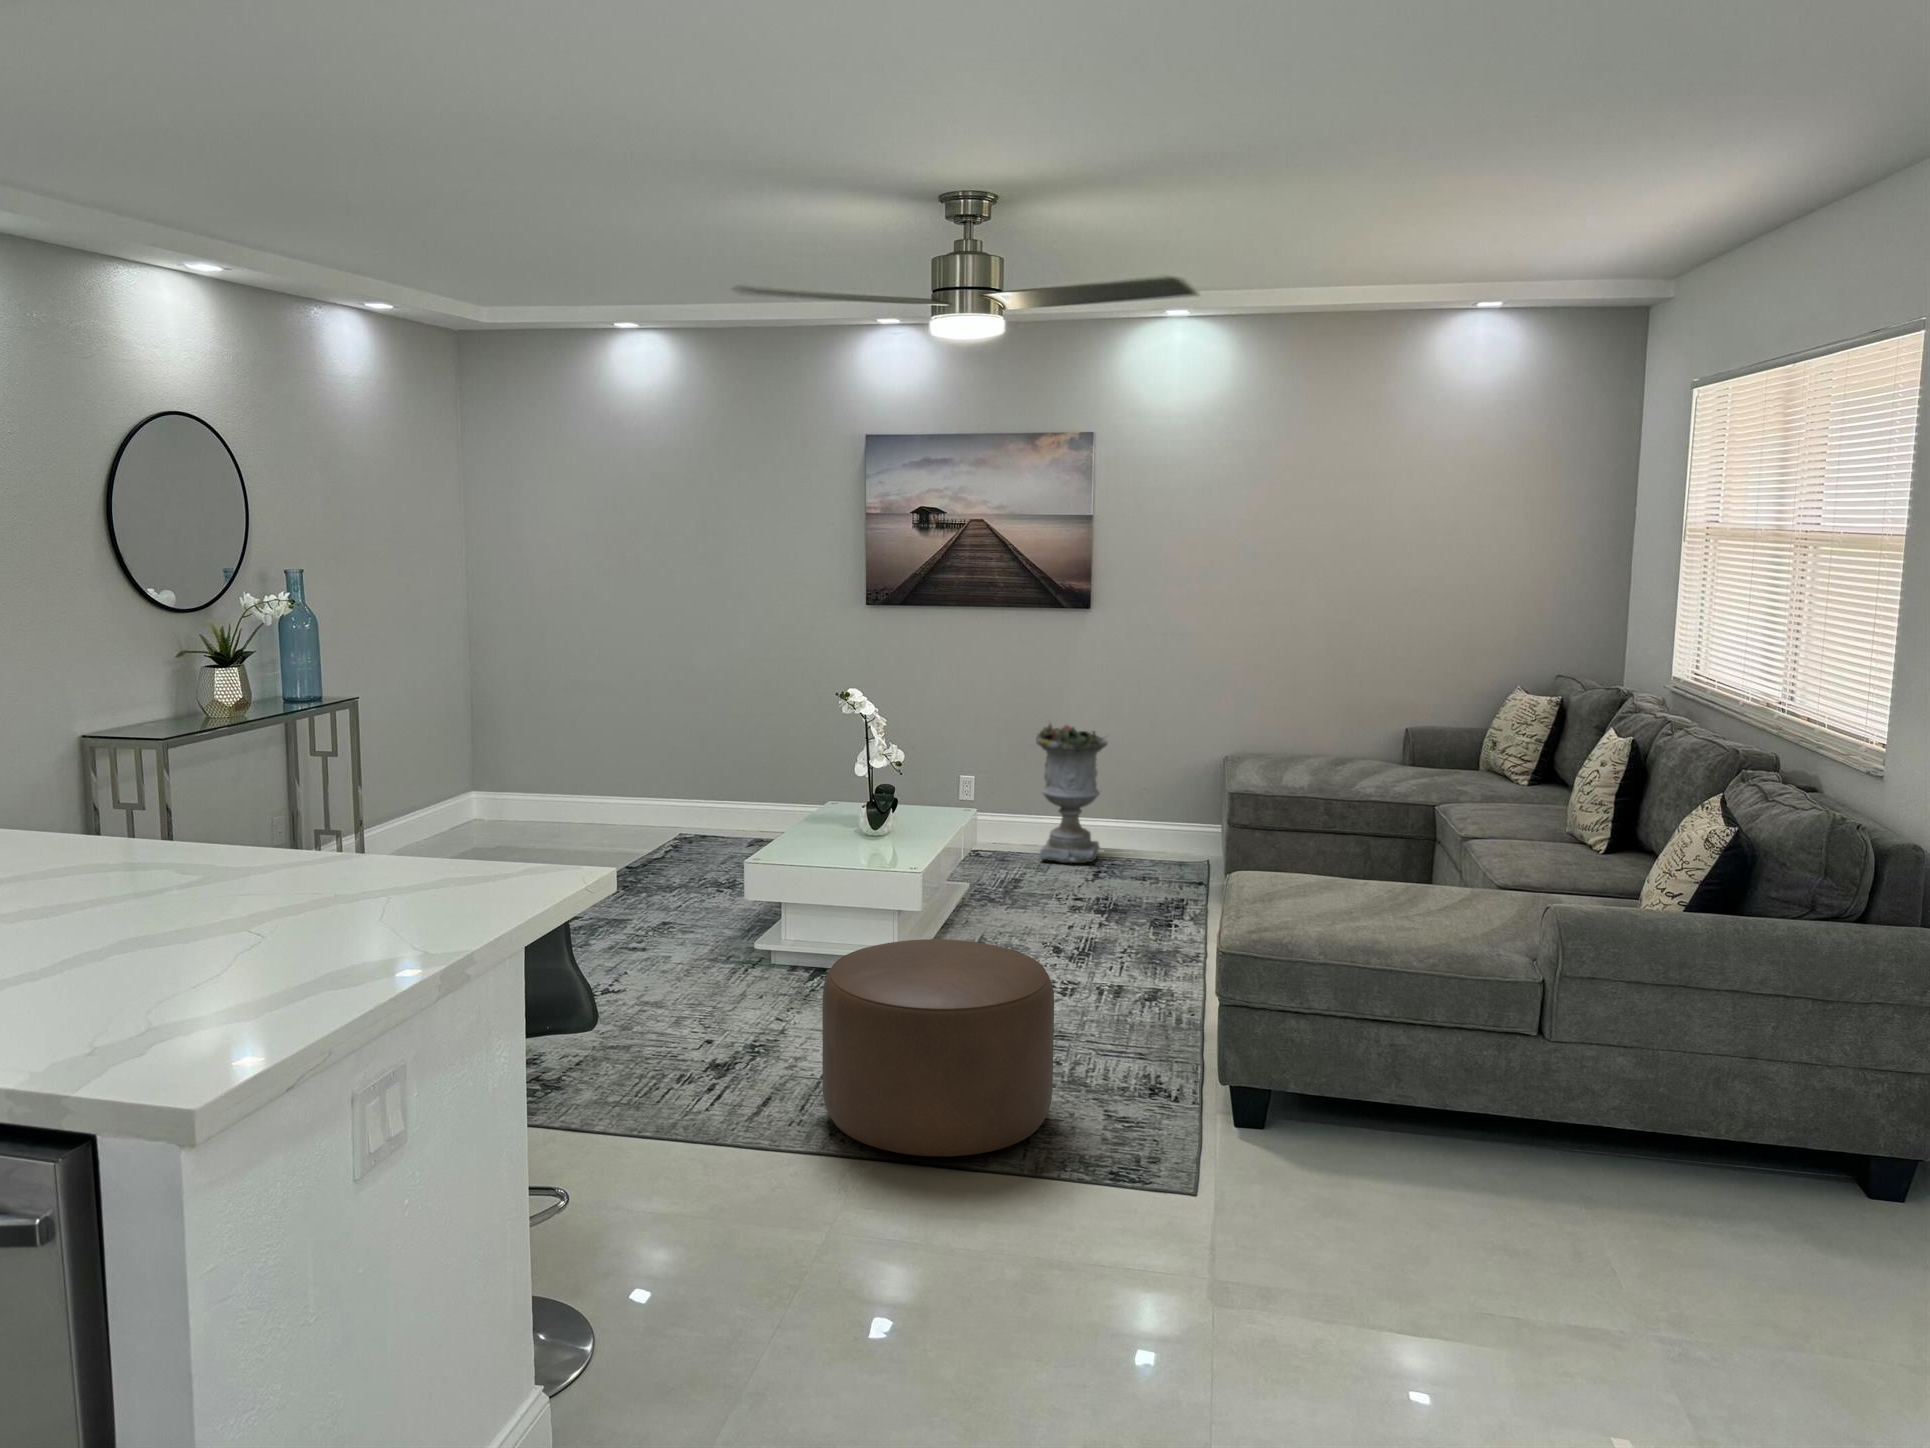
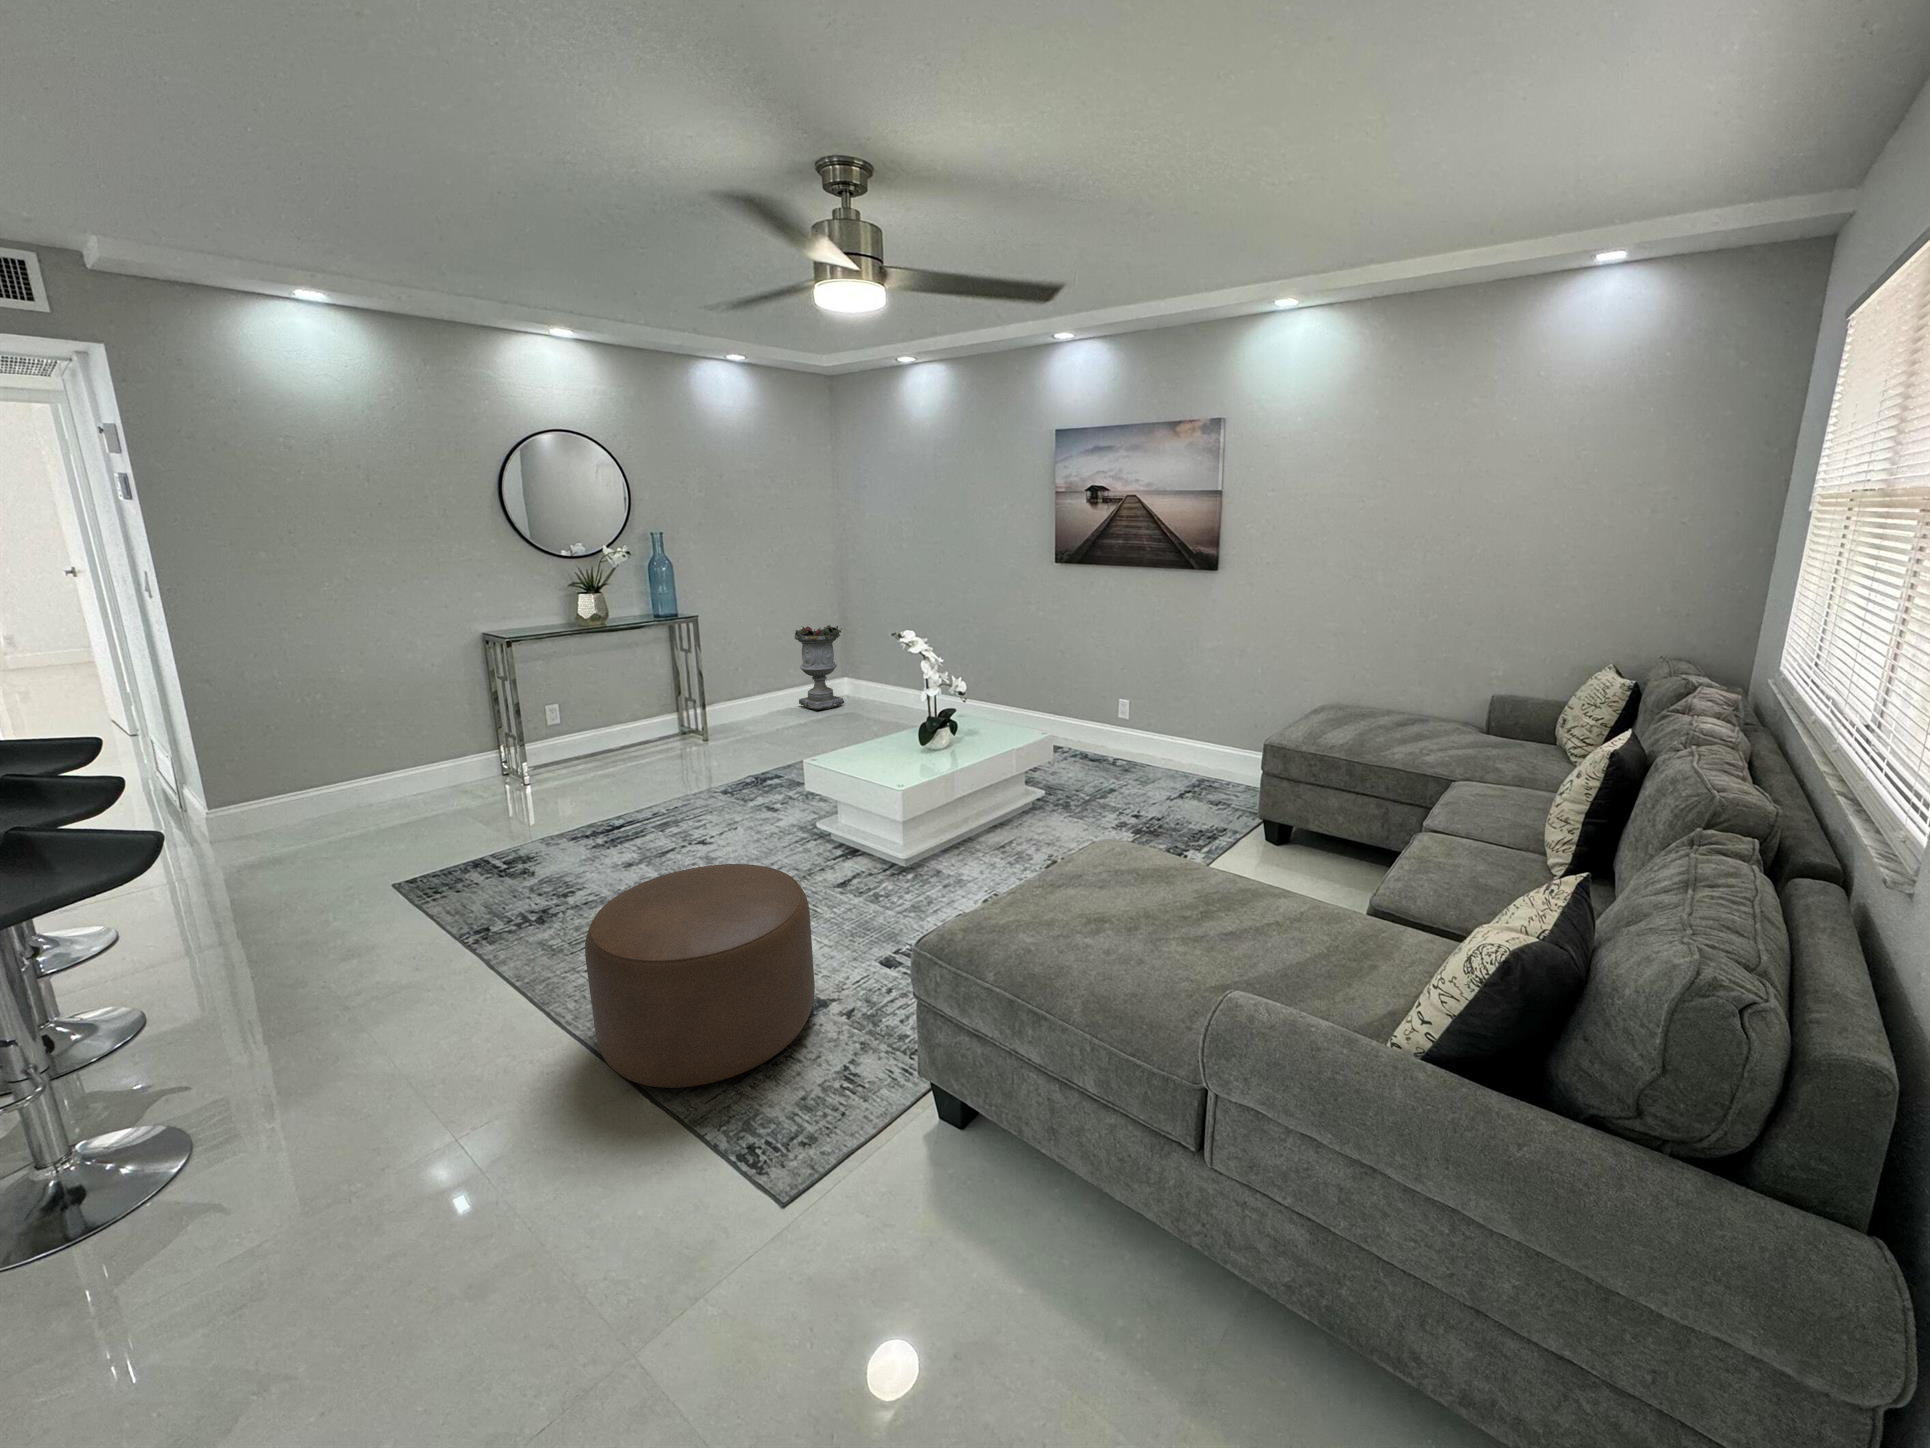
planter: present [1036,724,1108,863] -> present [794,625,844,710]

